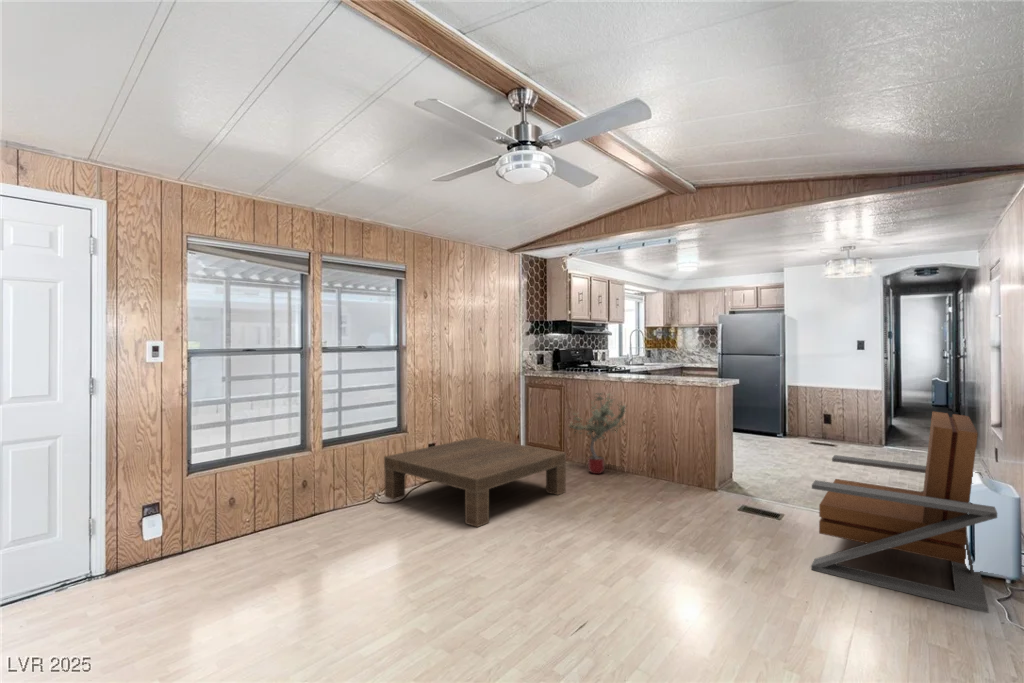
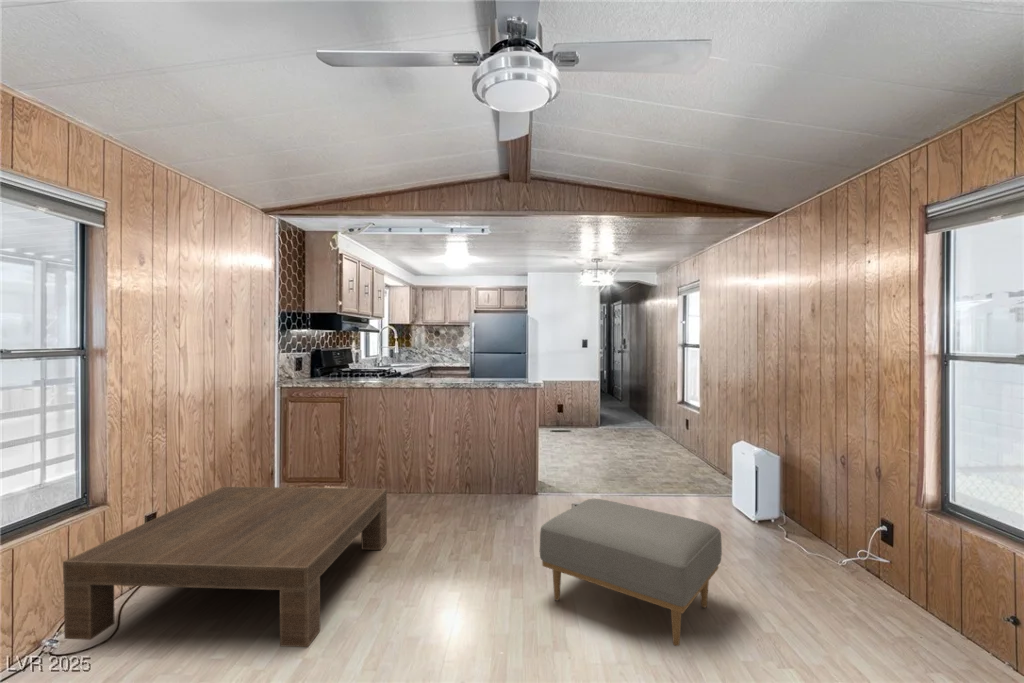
potted tree: present [570,393,626,474] -> none [357,402,440,507]
lounge chair: present [811,412,997,613] -> none [663,400,852,575]
ottoman: none [633,479,787,594] -> present [539,499,722,646]

